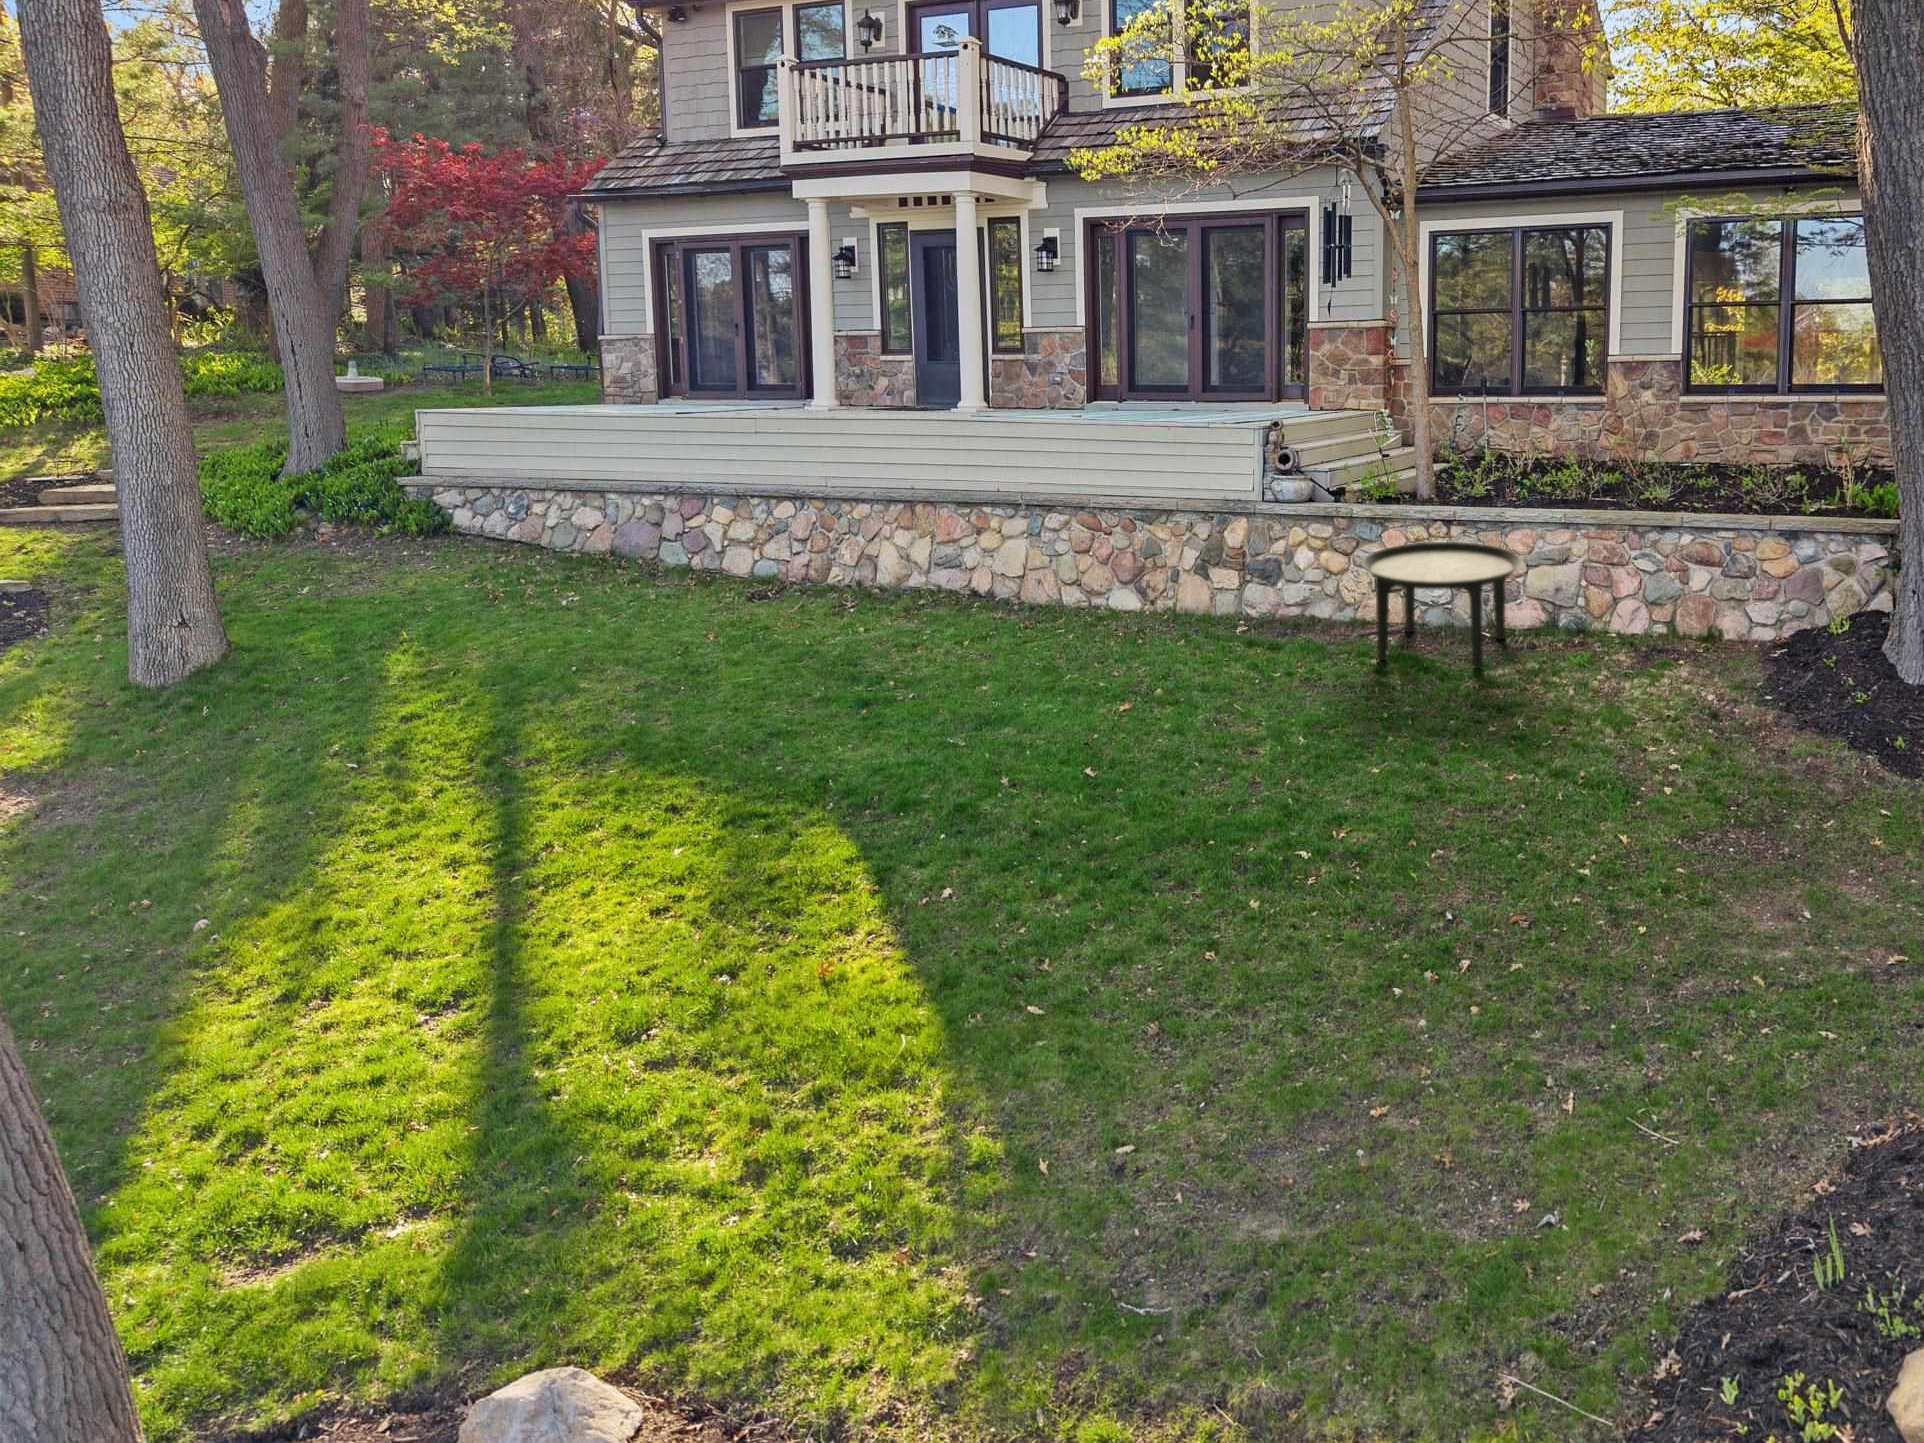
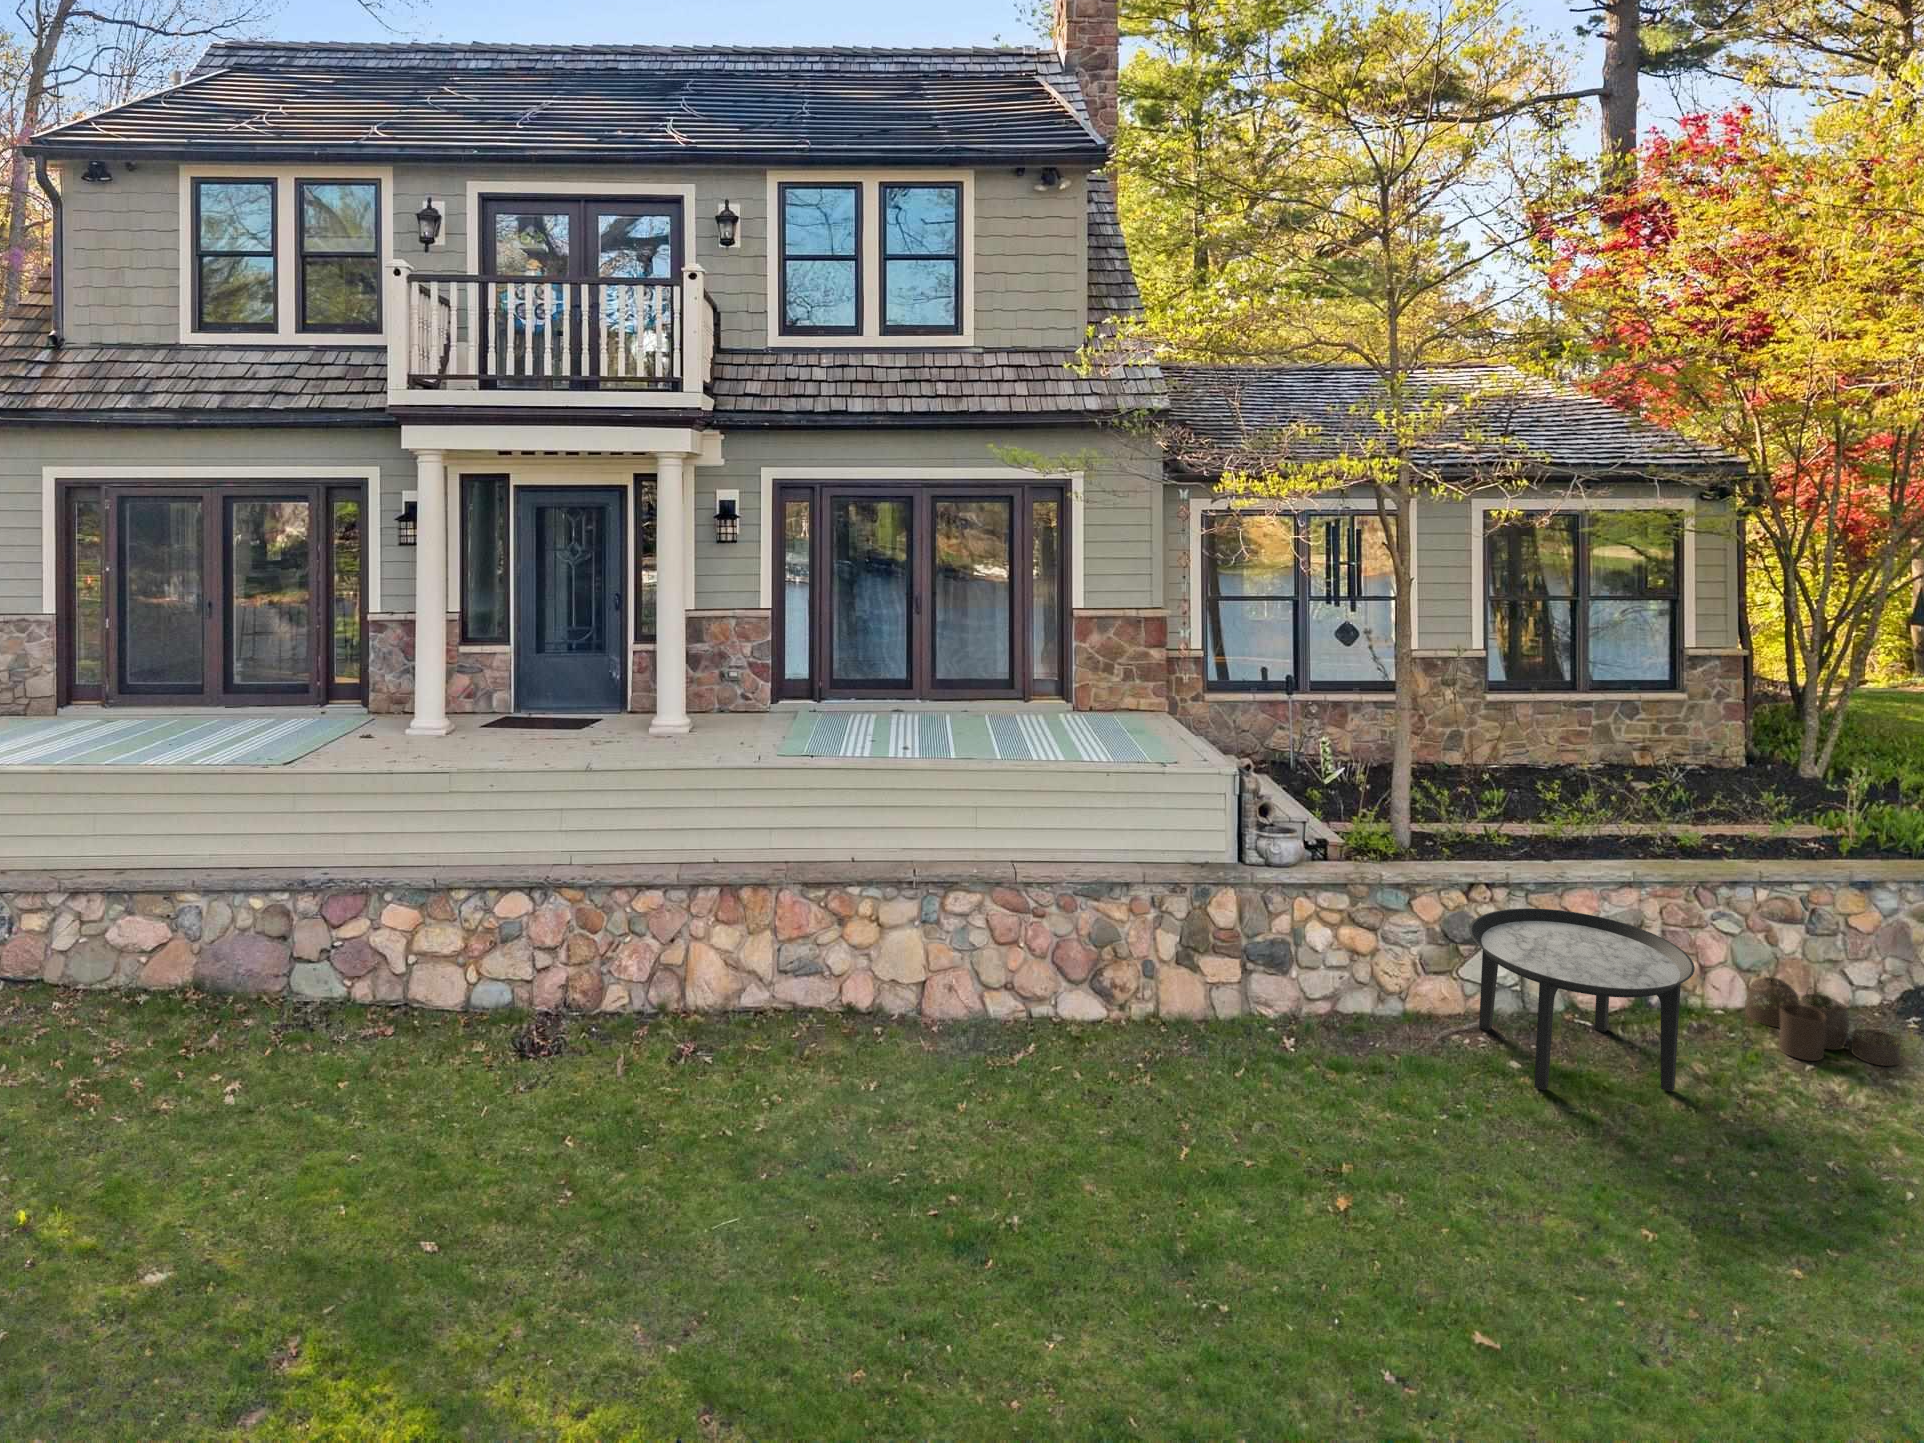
woven basket: none [1621,606,1712,671] -> present [1745,977,1901,1066]

